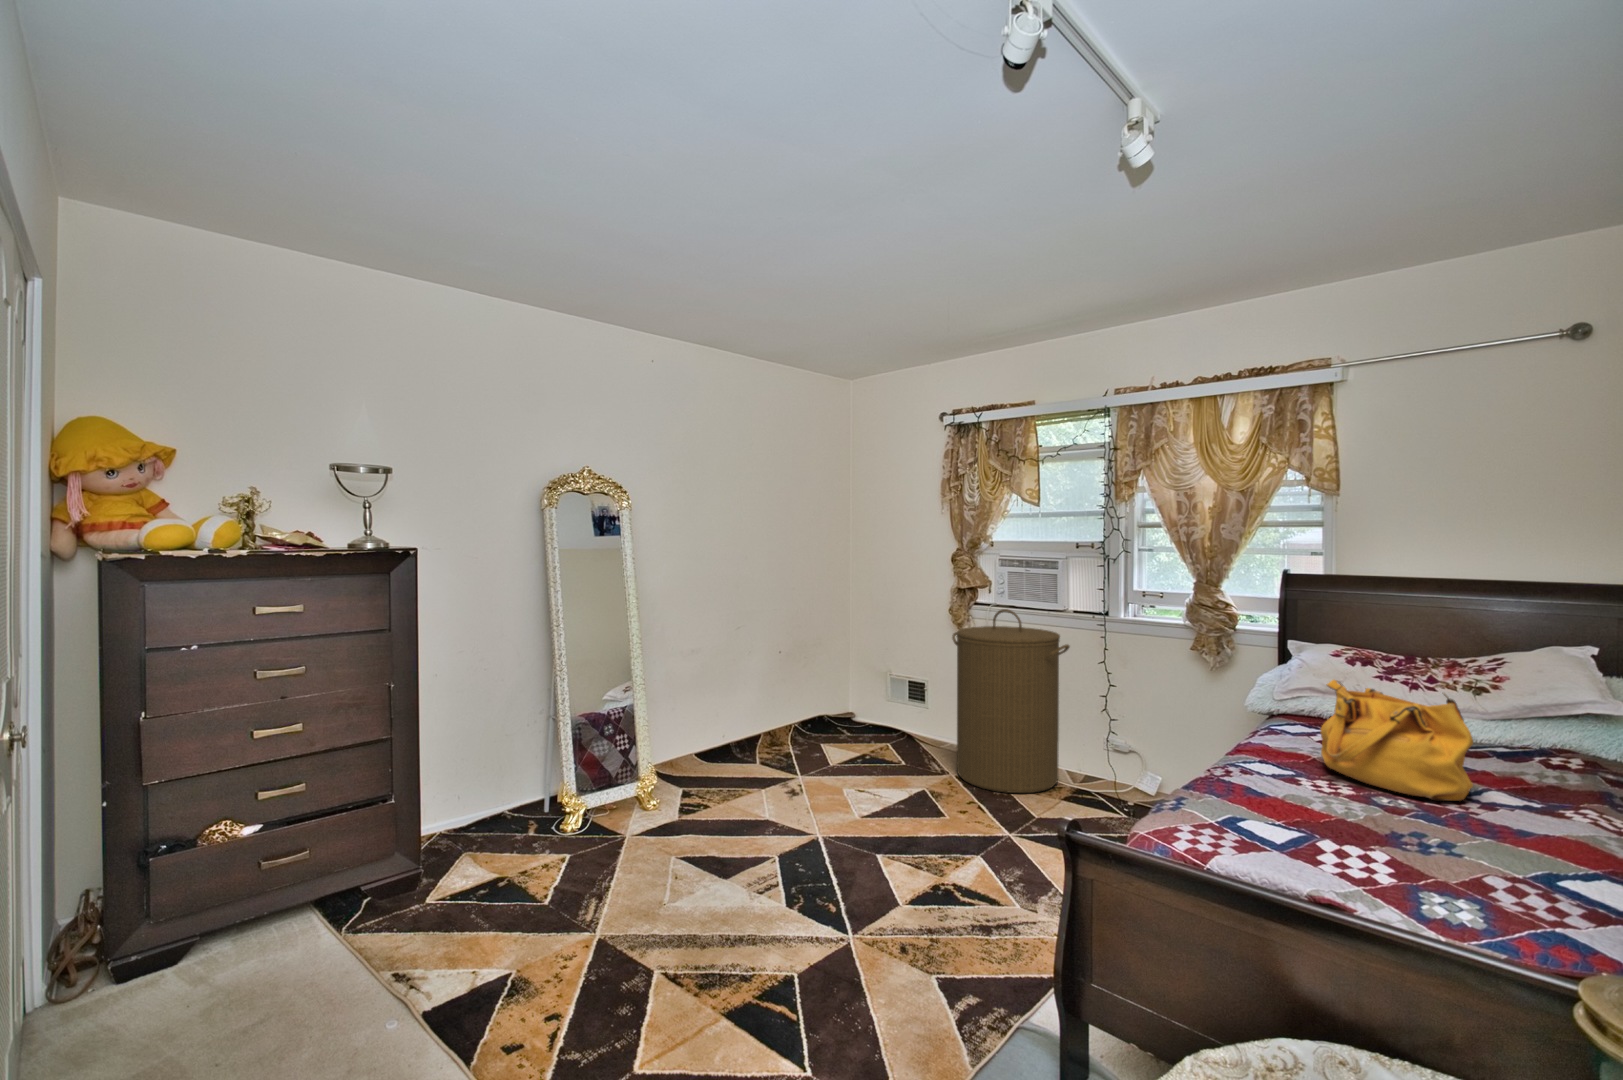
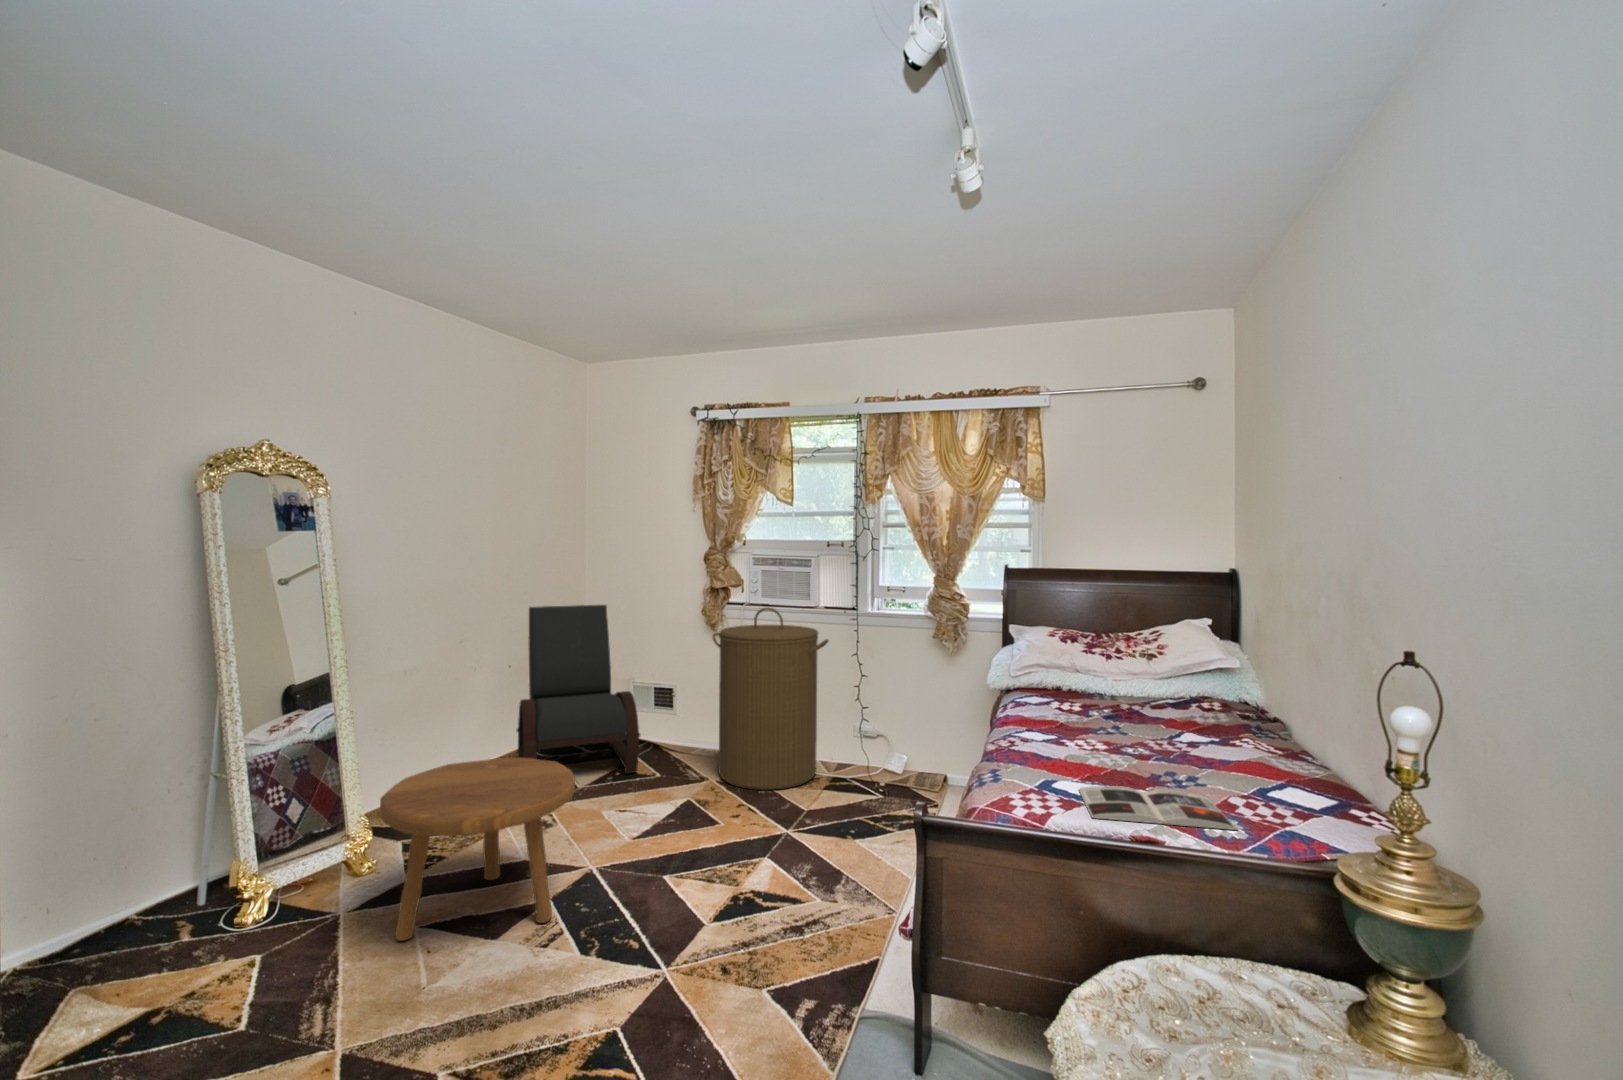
lounge chair: none [781,601,884,758] -> present [517,605,640,773]
handbag: present [1321,680,1473,801] -> none [1067,655,1174,746]
footstool: none [647,729,796,874] -> present [380,758,575,941]
magazine: none [1273,832,1485,916] -> present [1079,786,1237,830]

